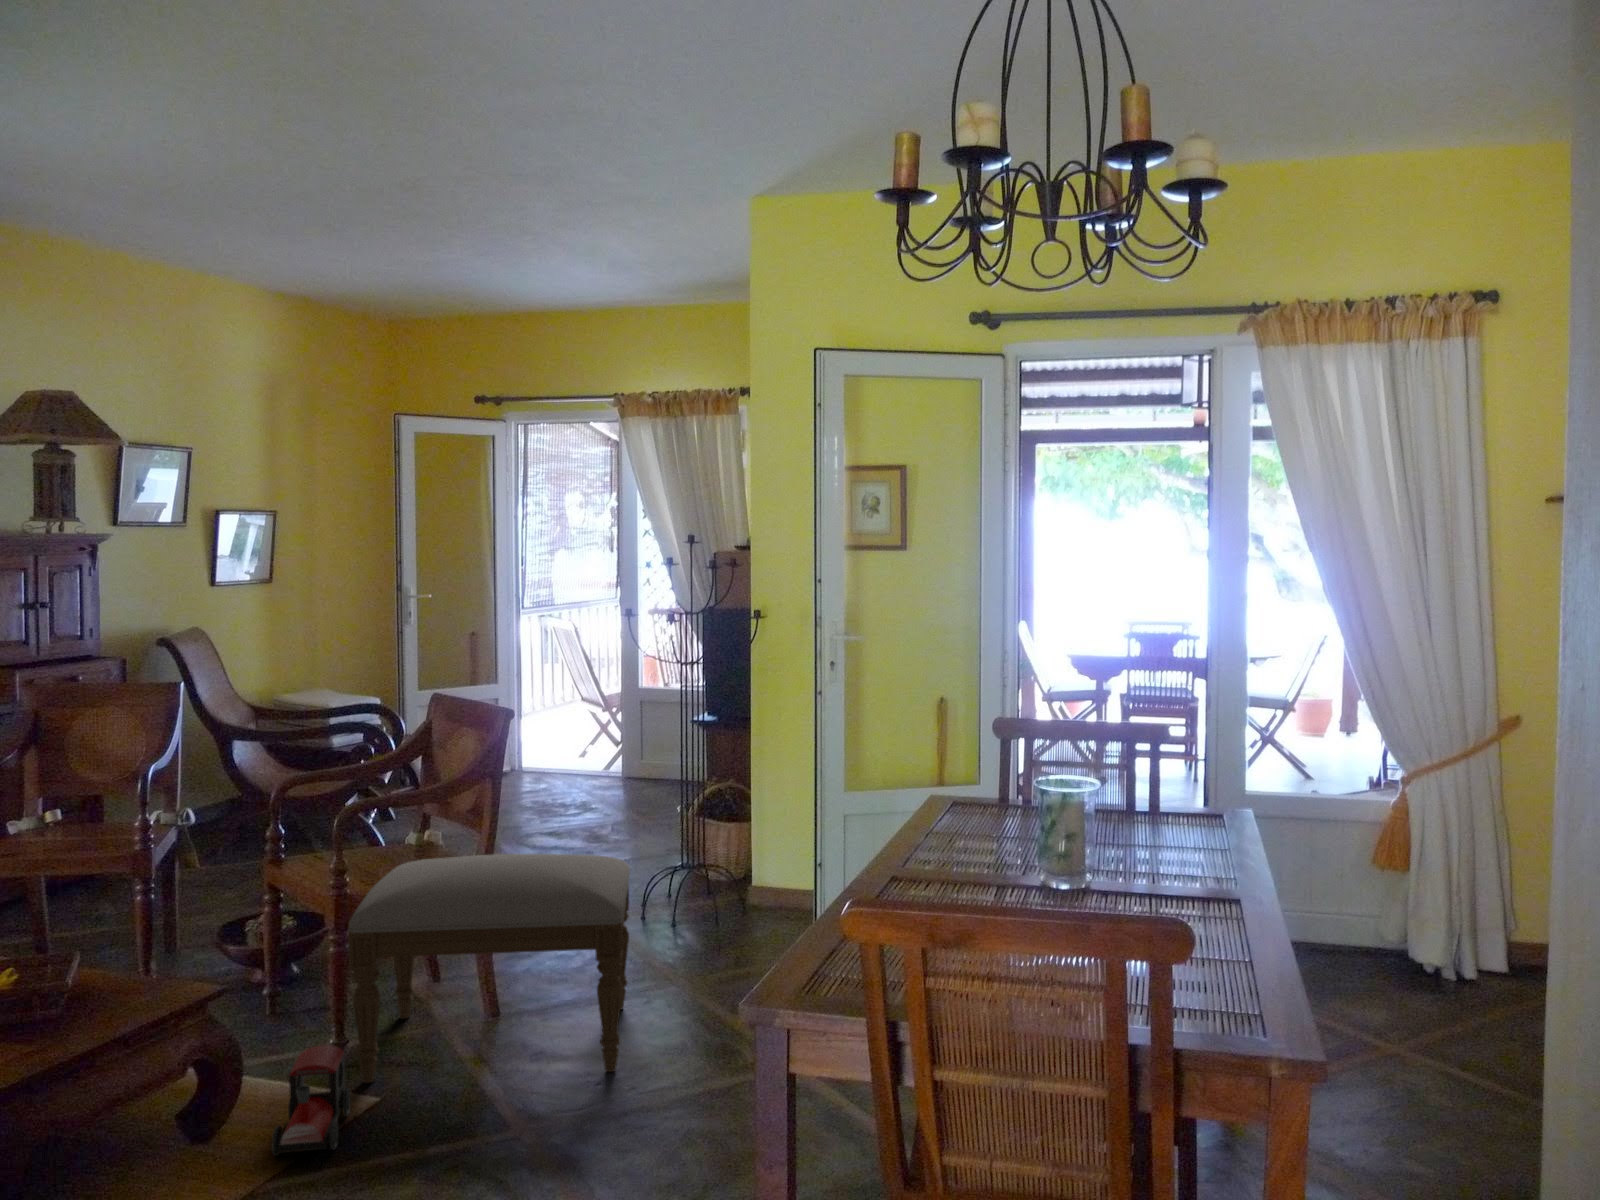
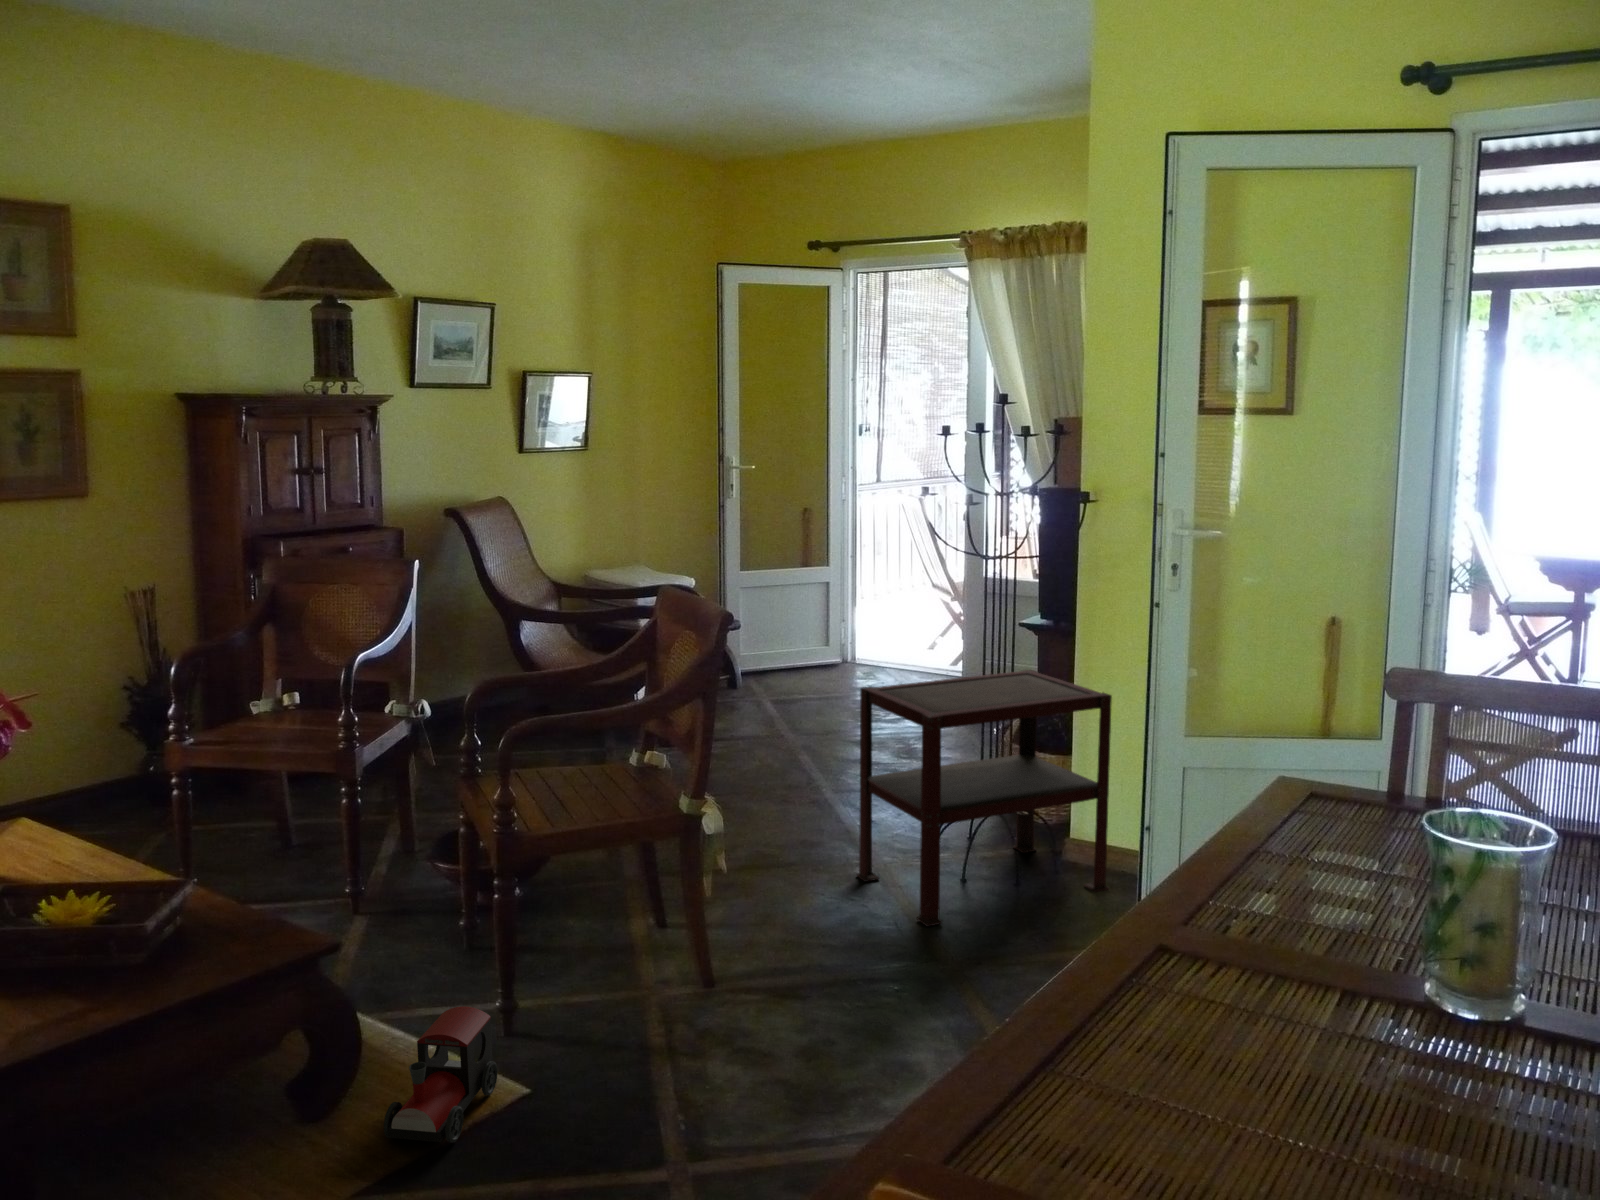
side table: none [590,751,793,960] -> present [857,670,1112,927]
ottoman: present [348,854,630,1083] -> none [505,788,869,1087]

